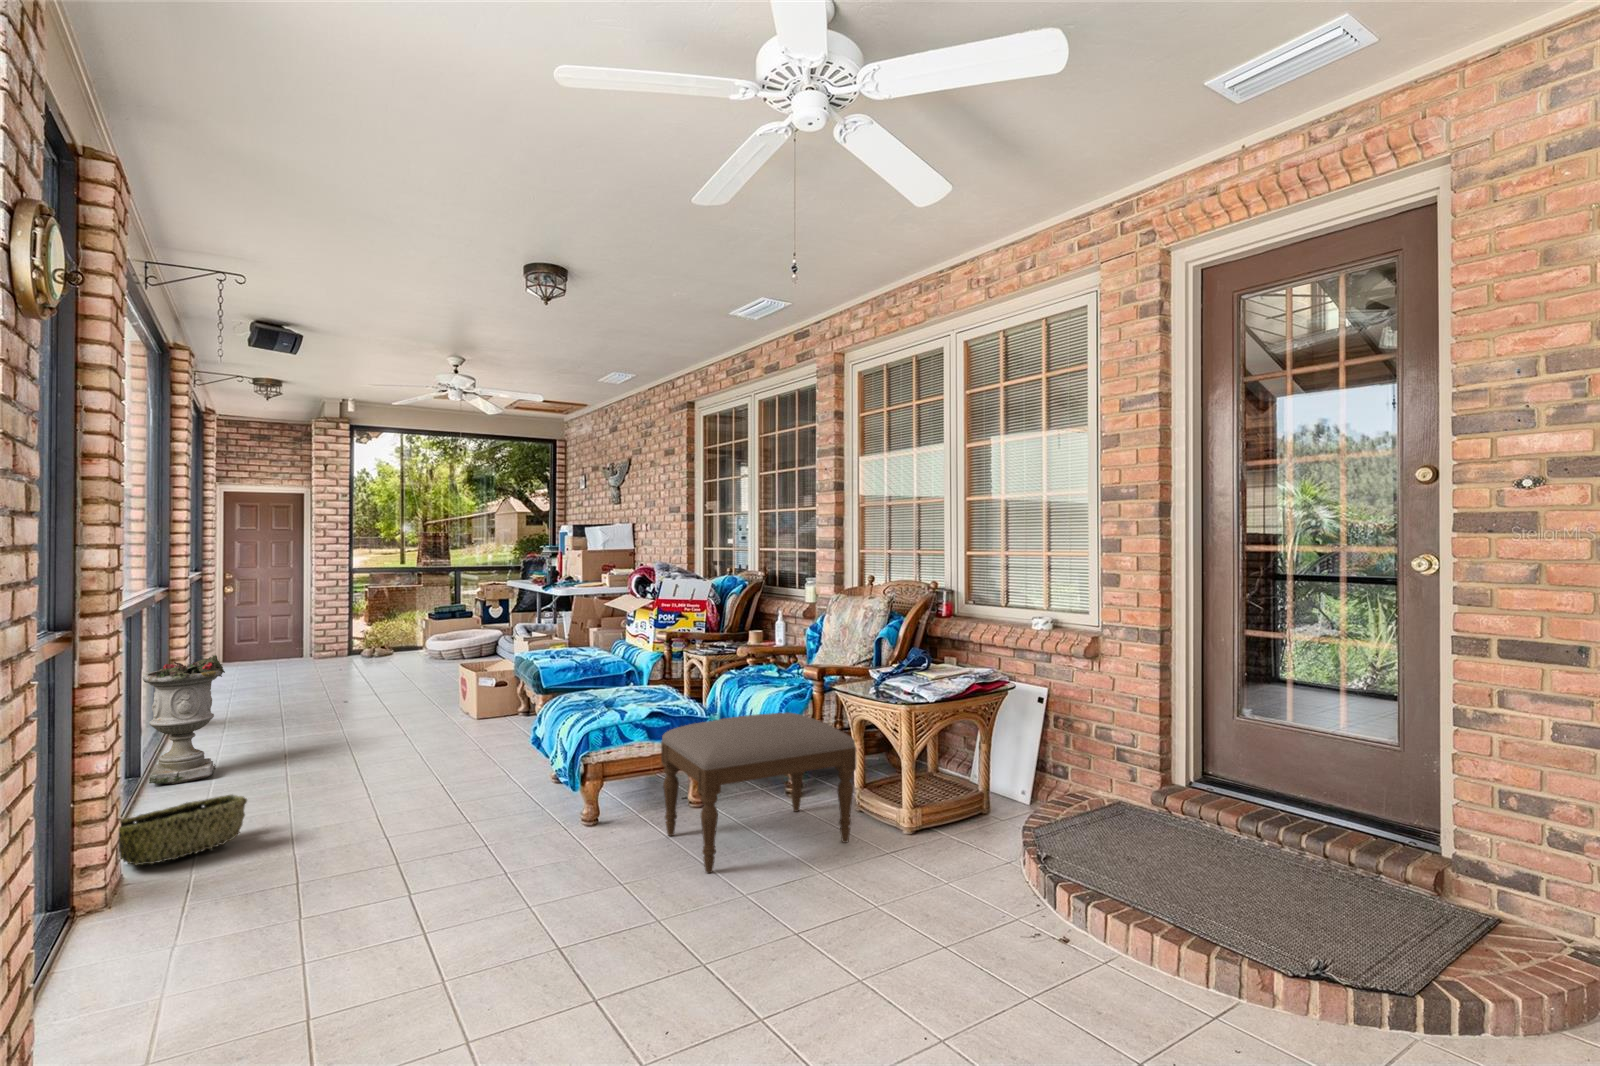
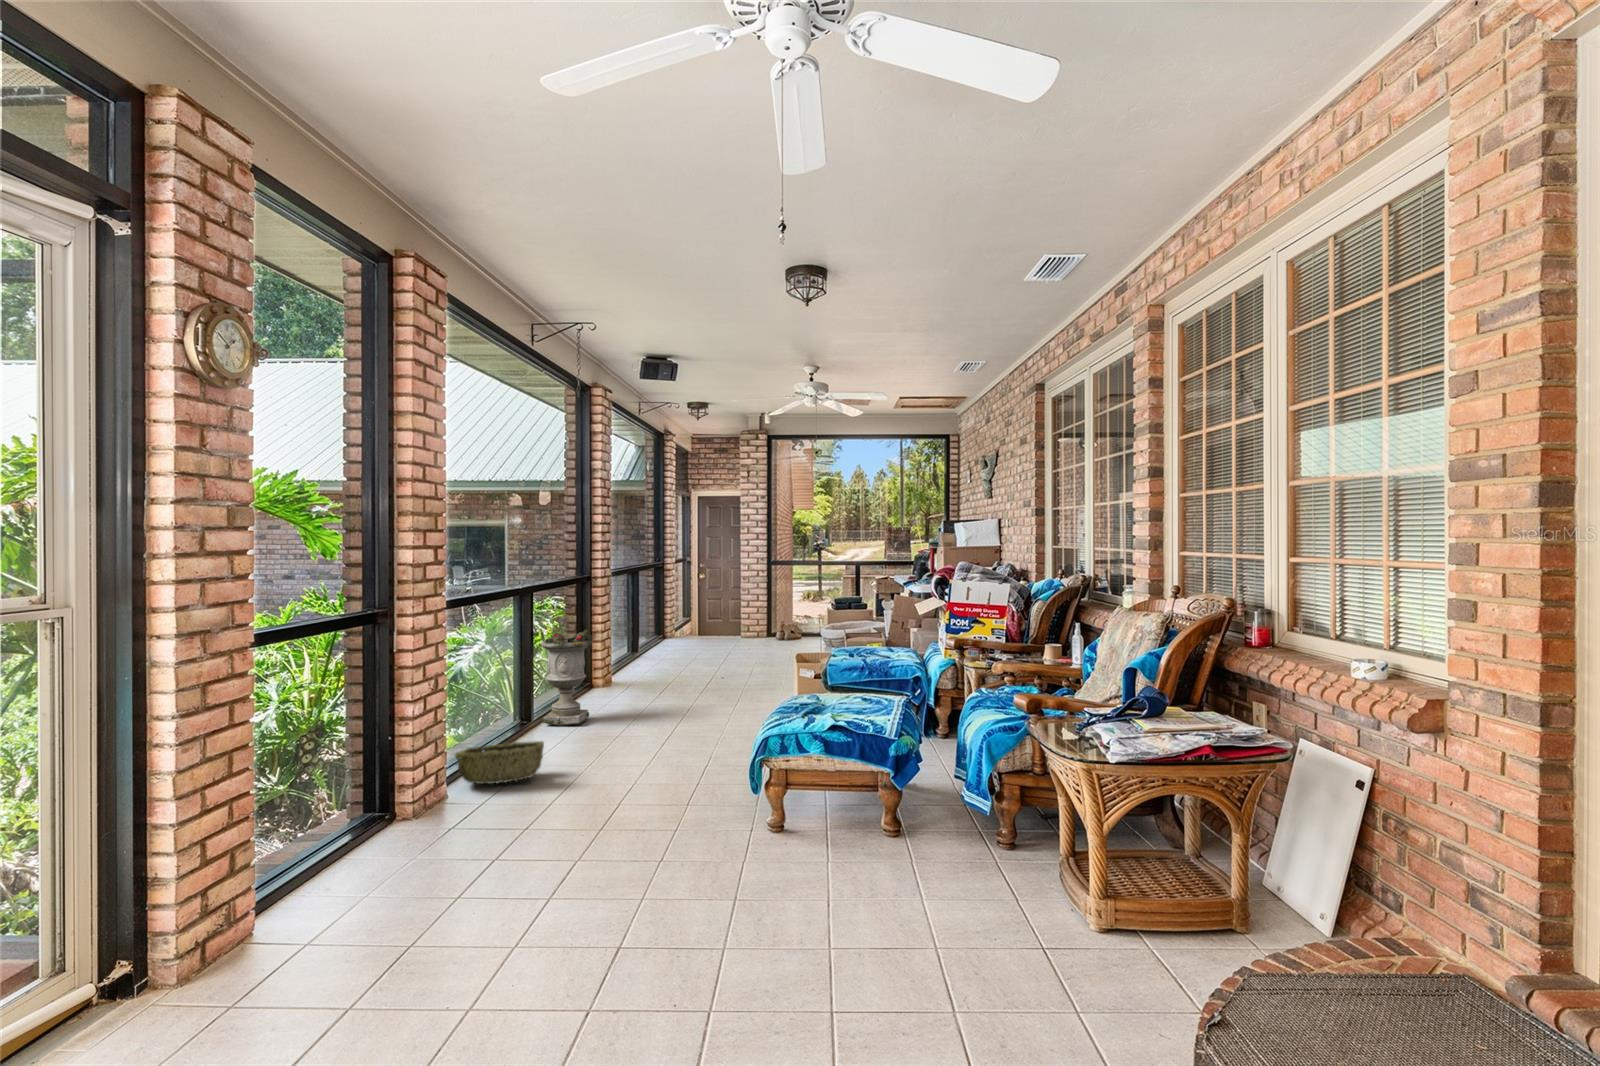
ottoman: present [661,713,856,873] -> none [810,743,1014,920]

